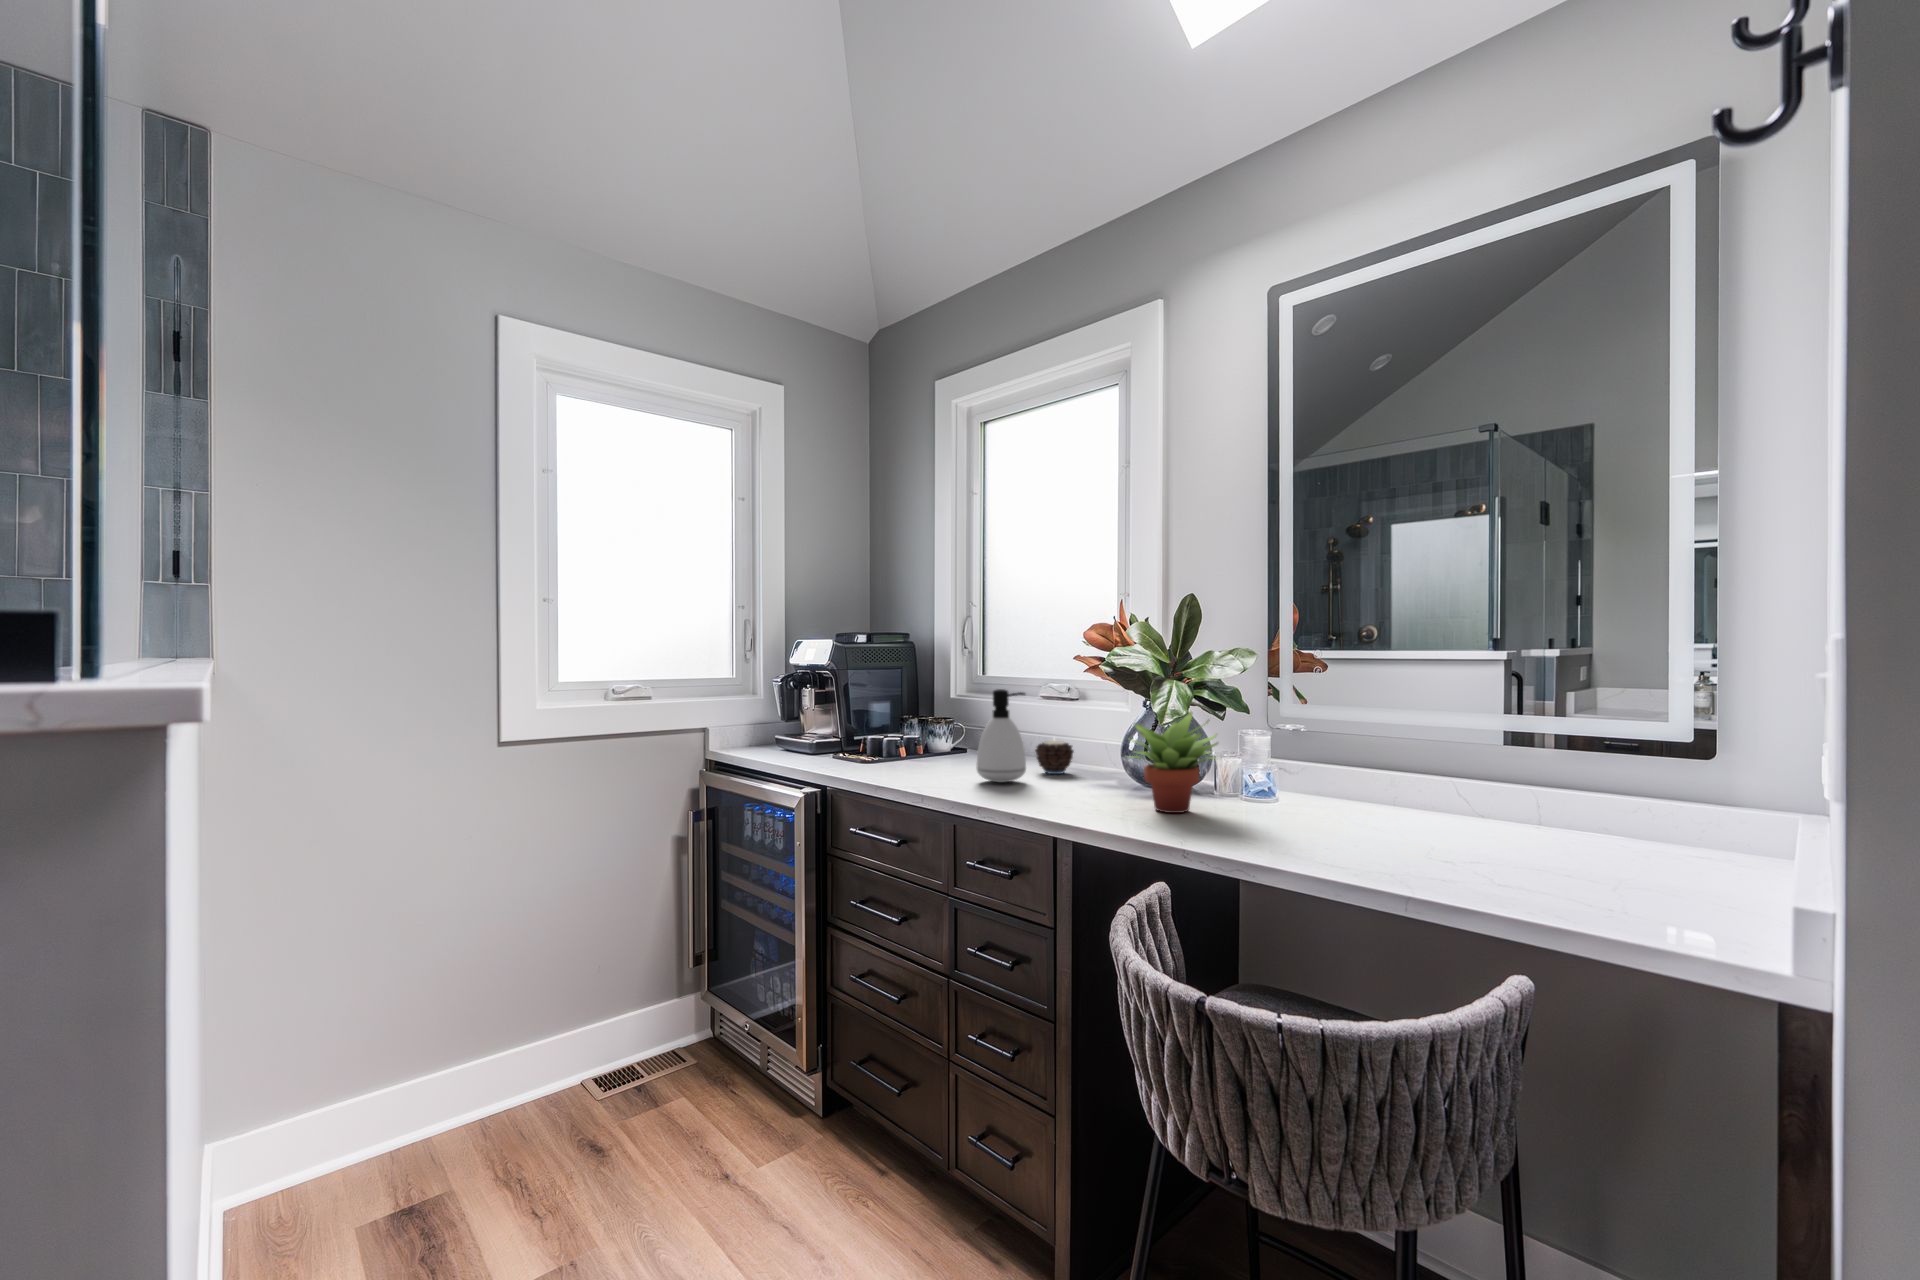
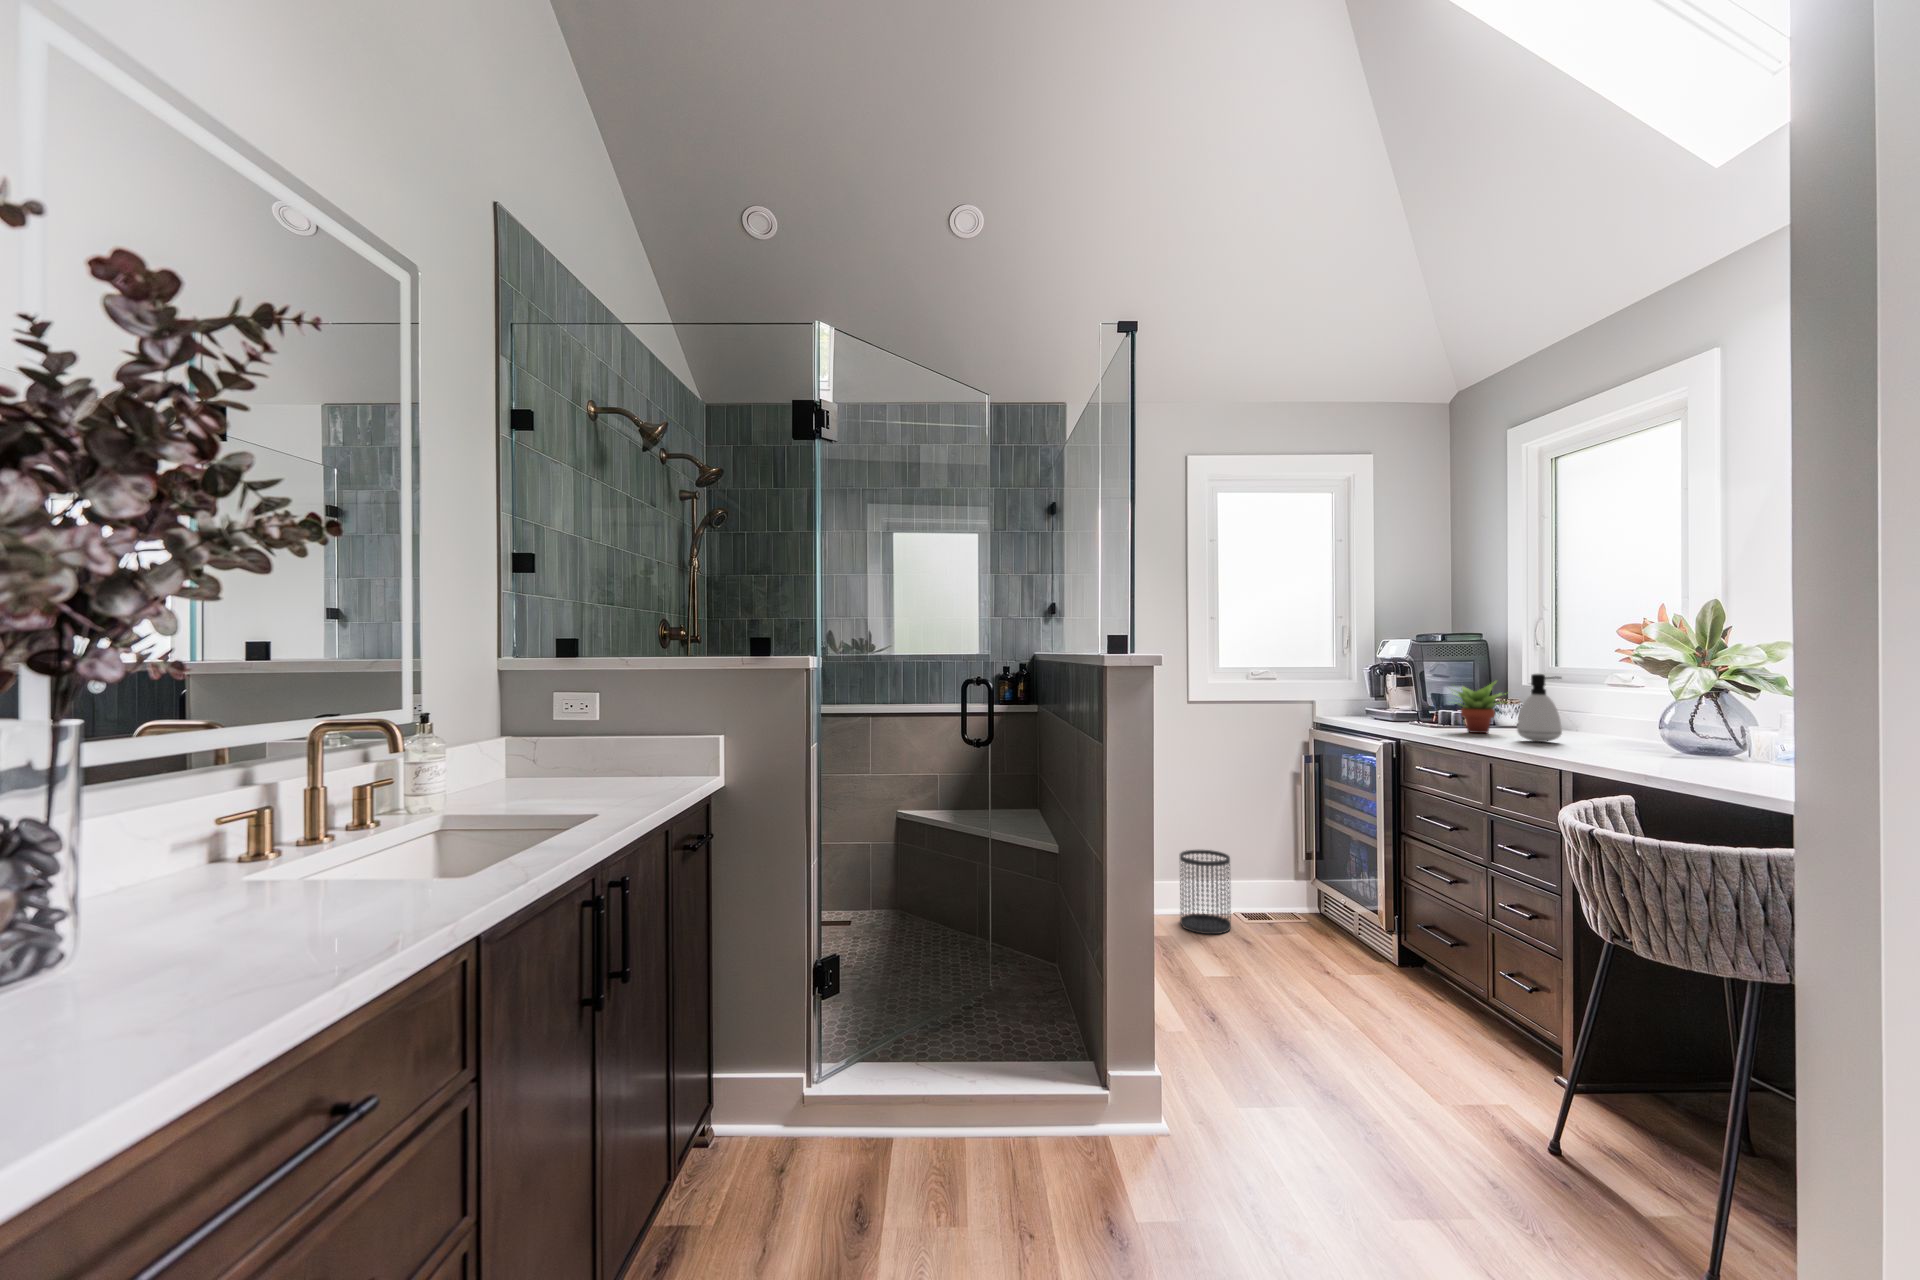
succulent plant: present [1131,712,1218,813] -> present [1452,680,1502,733]
candle: present [1035,741,1074,774] -> none [1579,713,1616,742]
wastebasket: none [475,992,570,1155] -> present [1180,850,1231,934]

